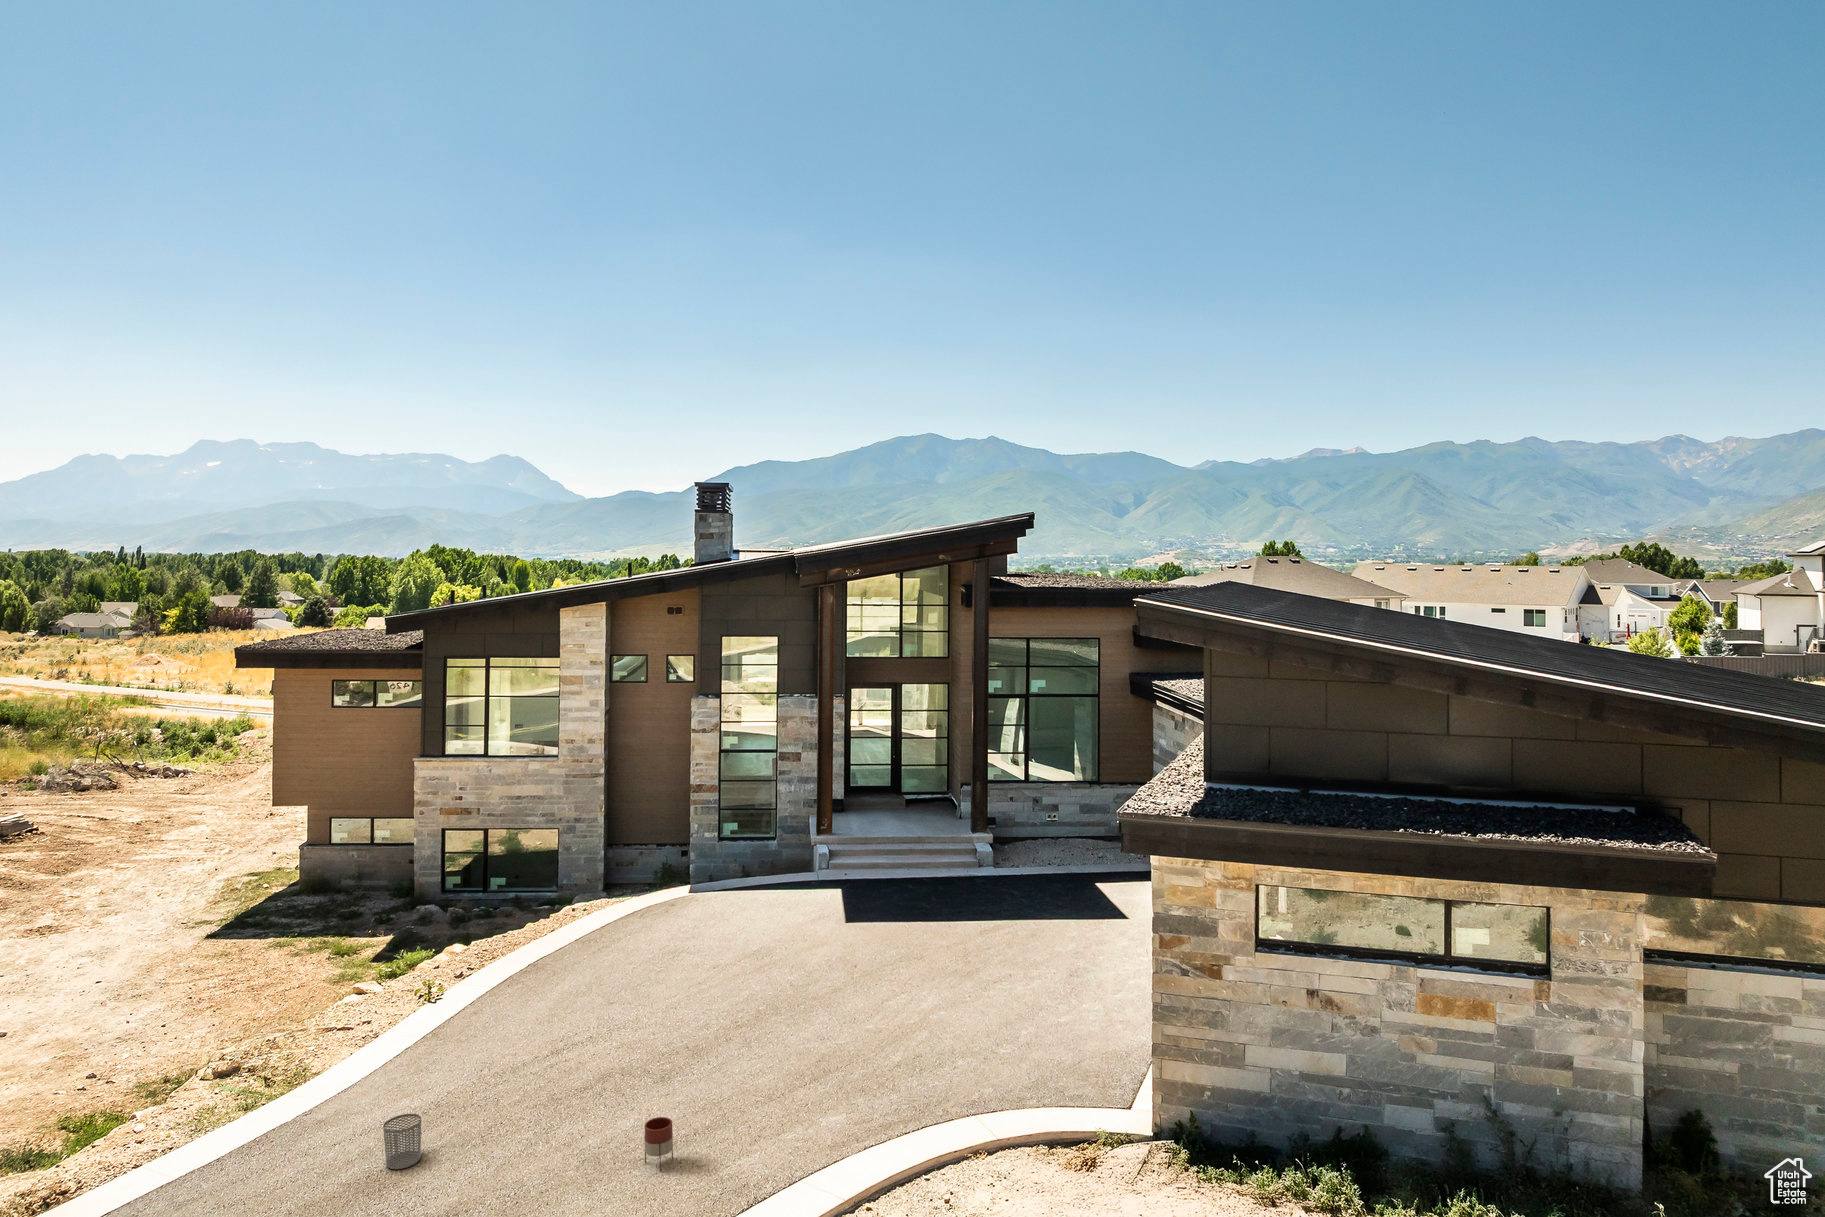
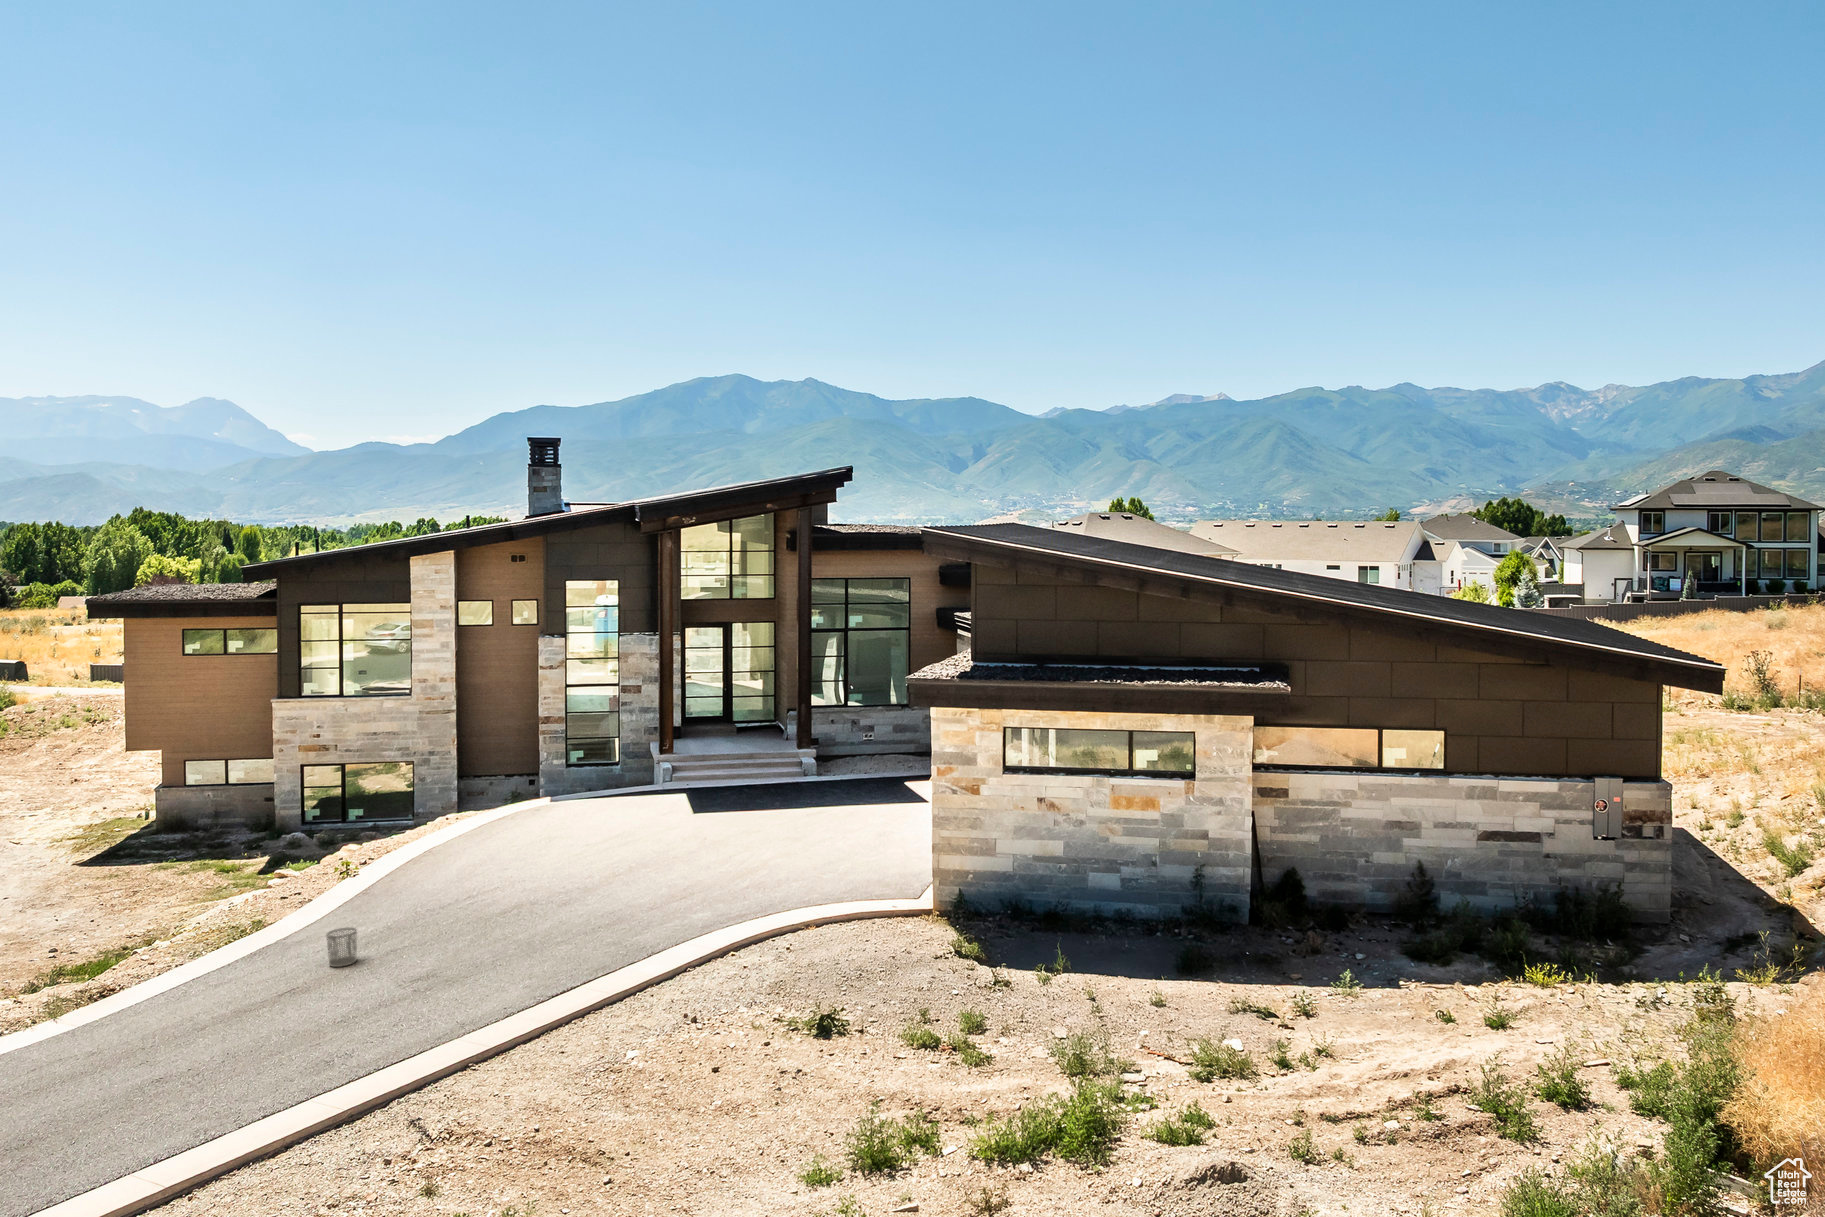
planter: present [644,1117,673,1172] -> none [541,916,564,954]

